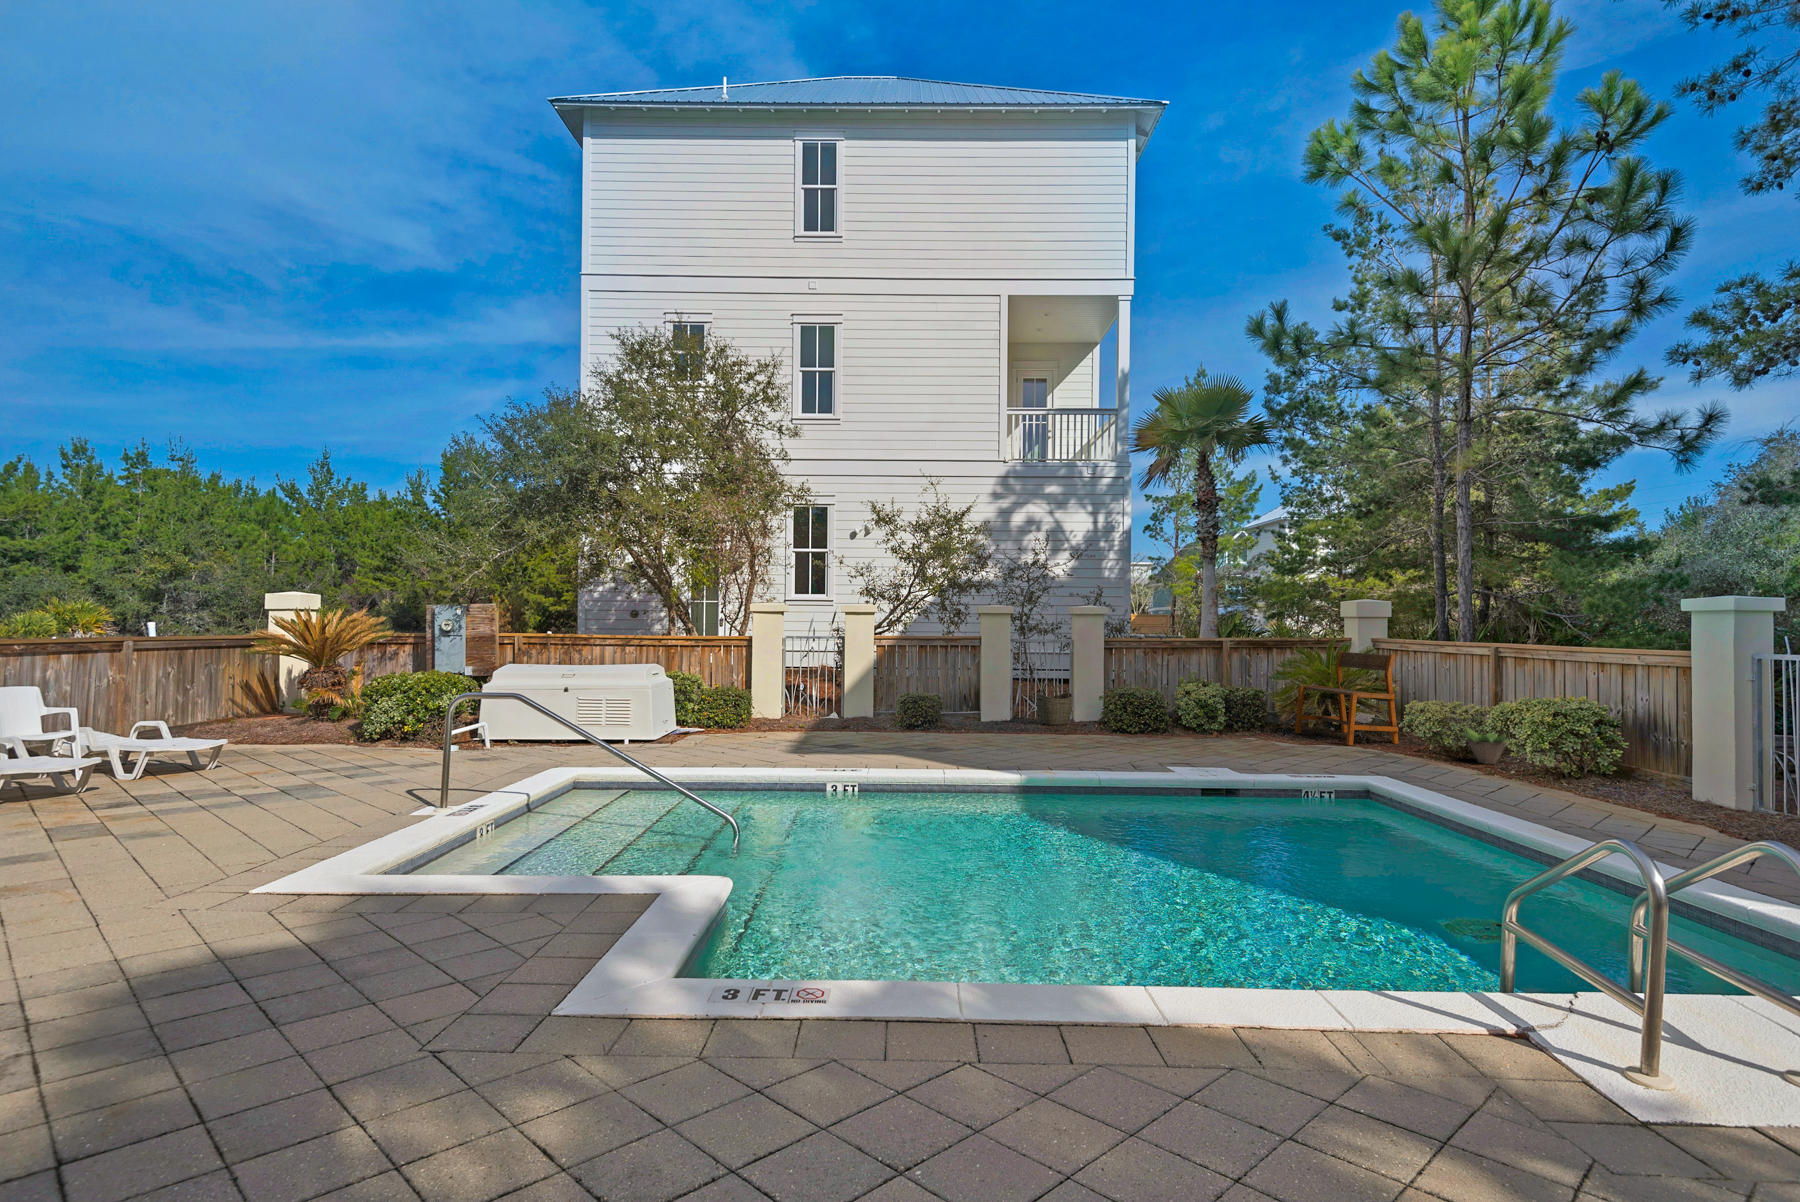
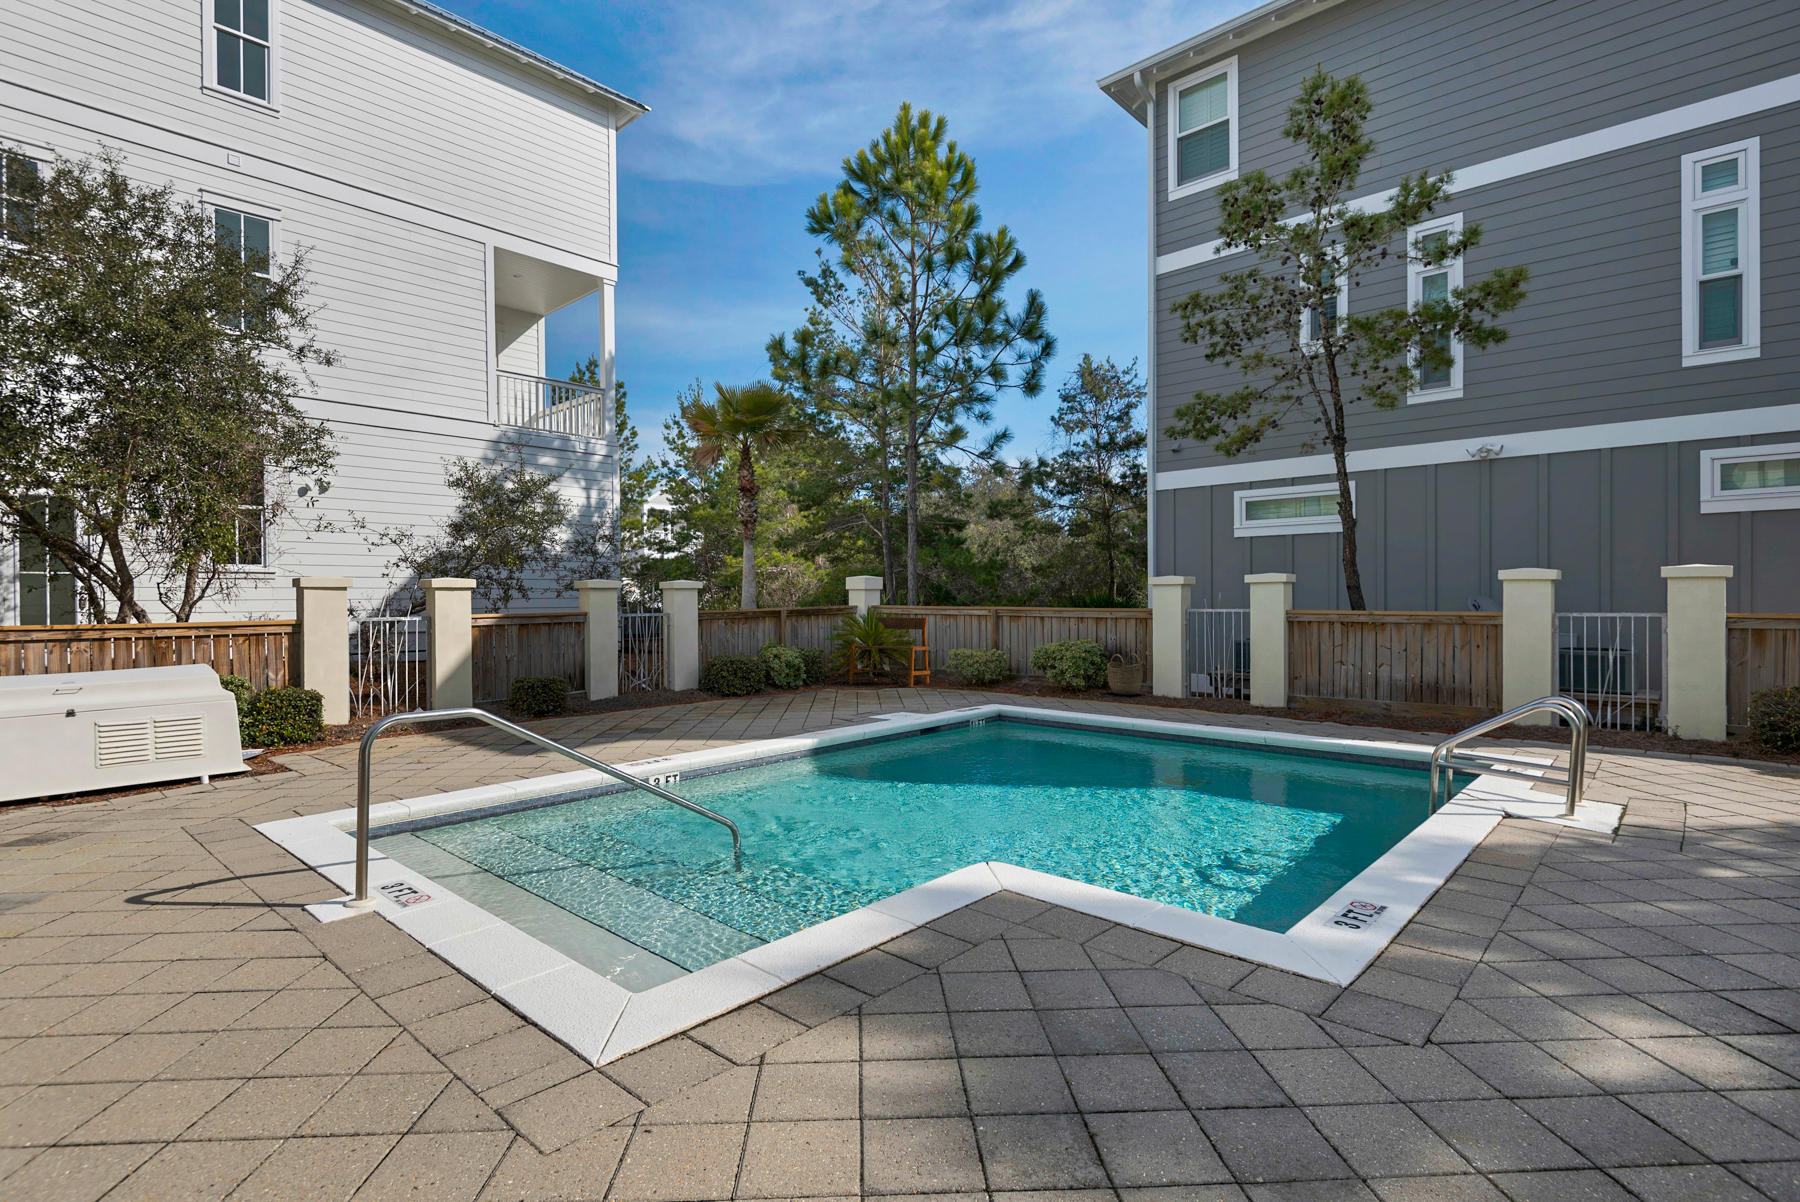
woven basket: present [1036,683,1073,725] -> present [1107,653,1143,695]
decorative plant: present [1460,728,1507,764] -> none [991,665,1028,688]

